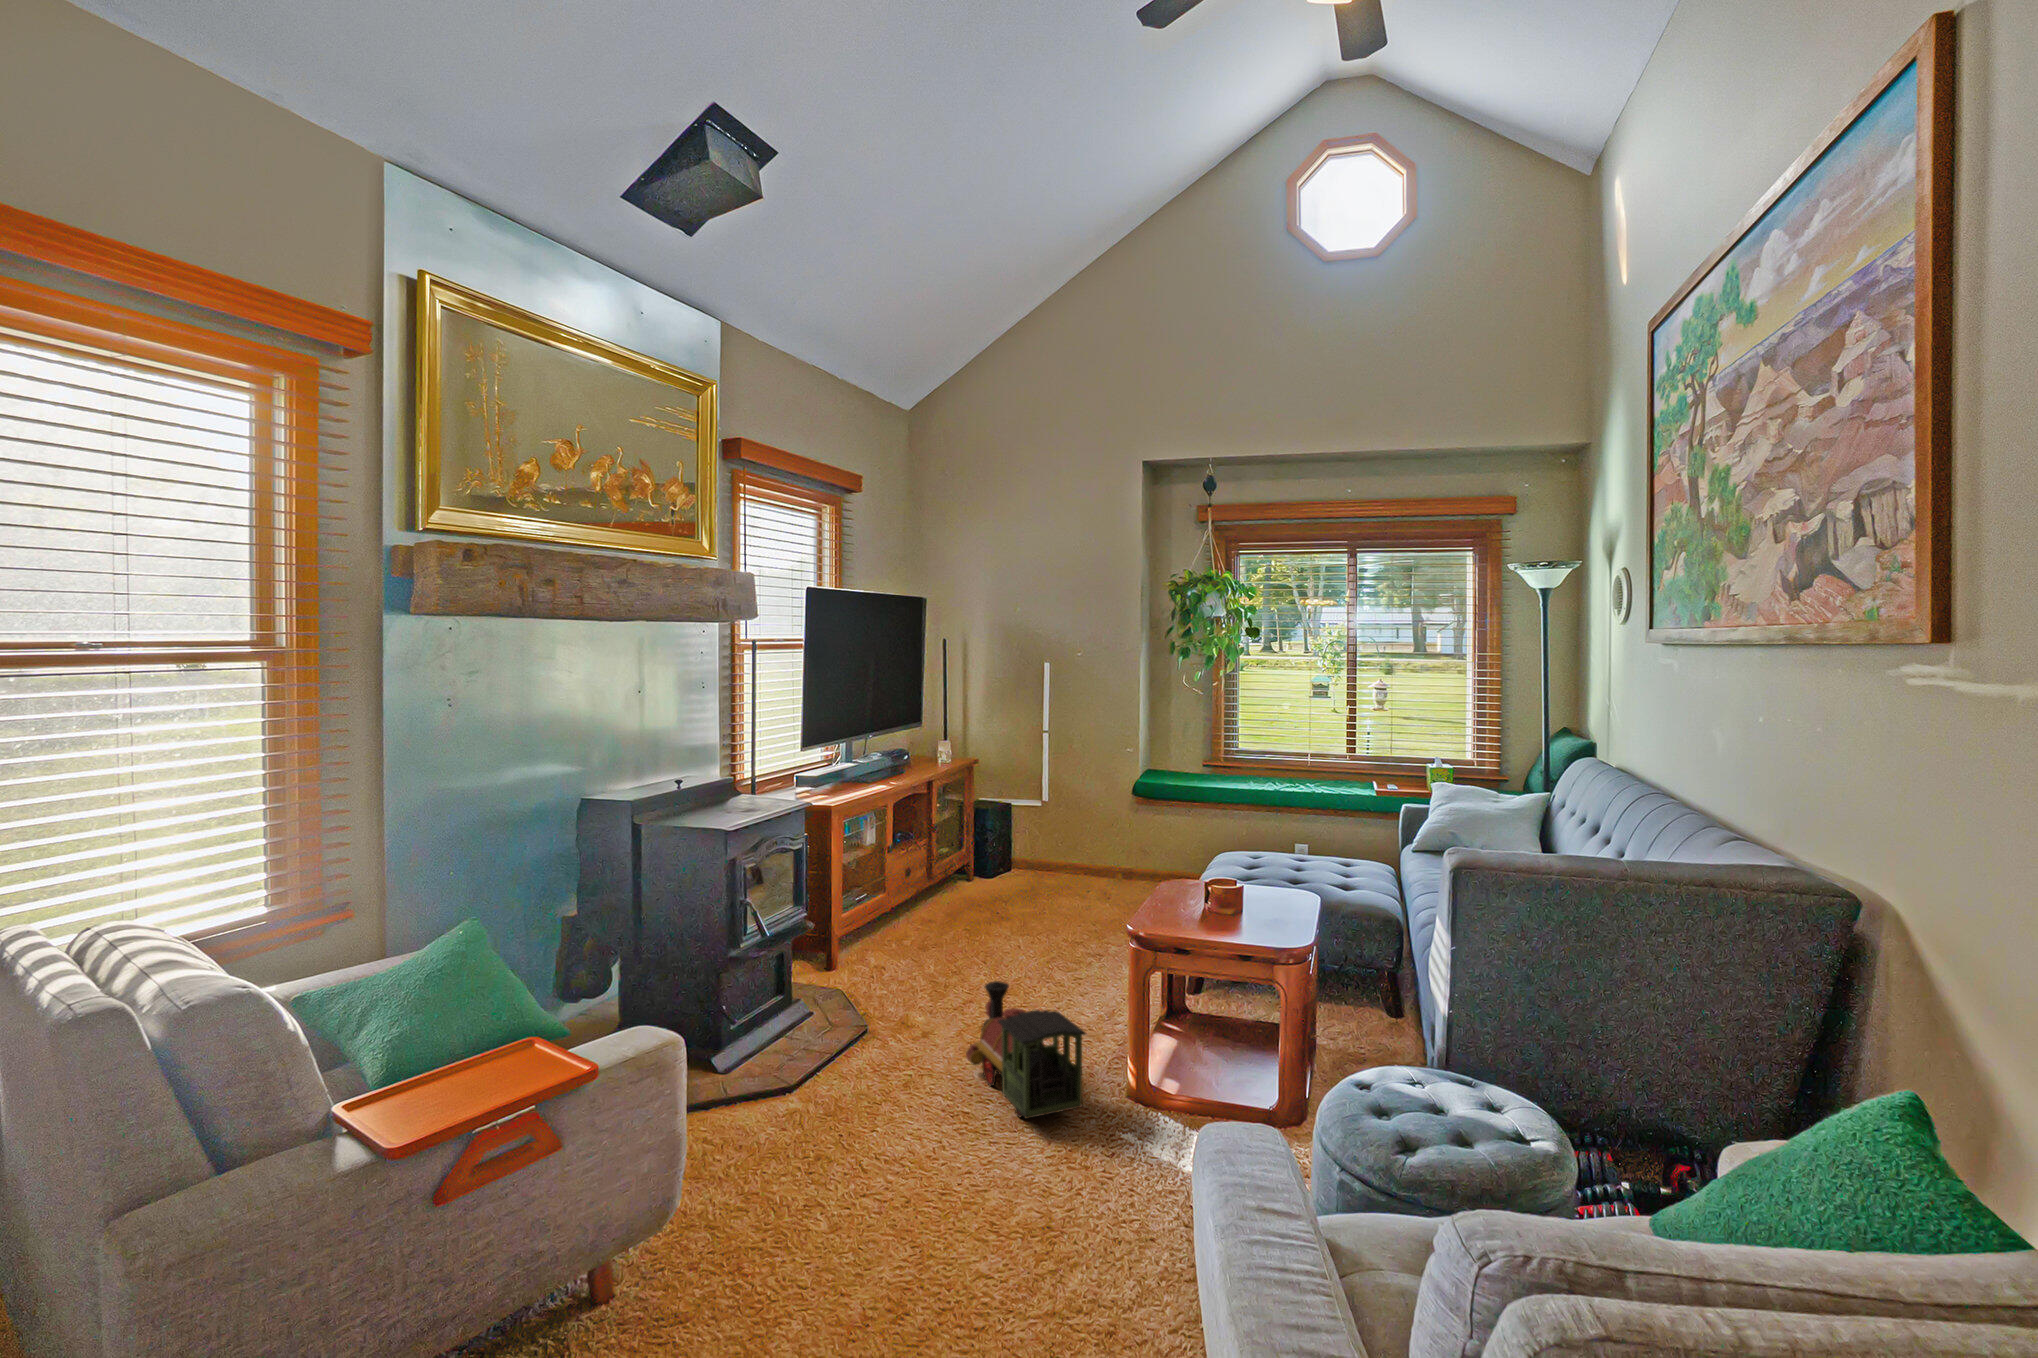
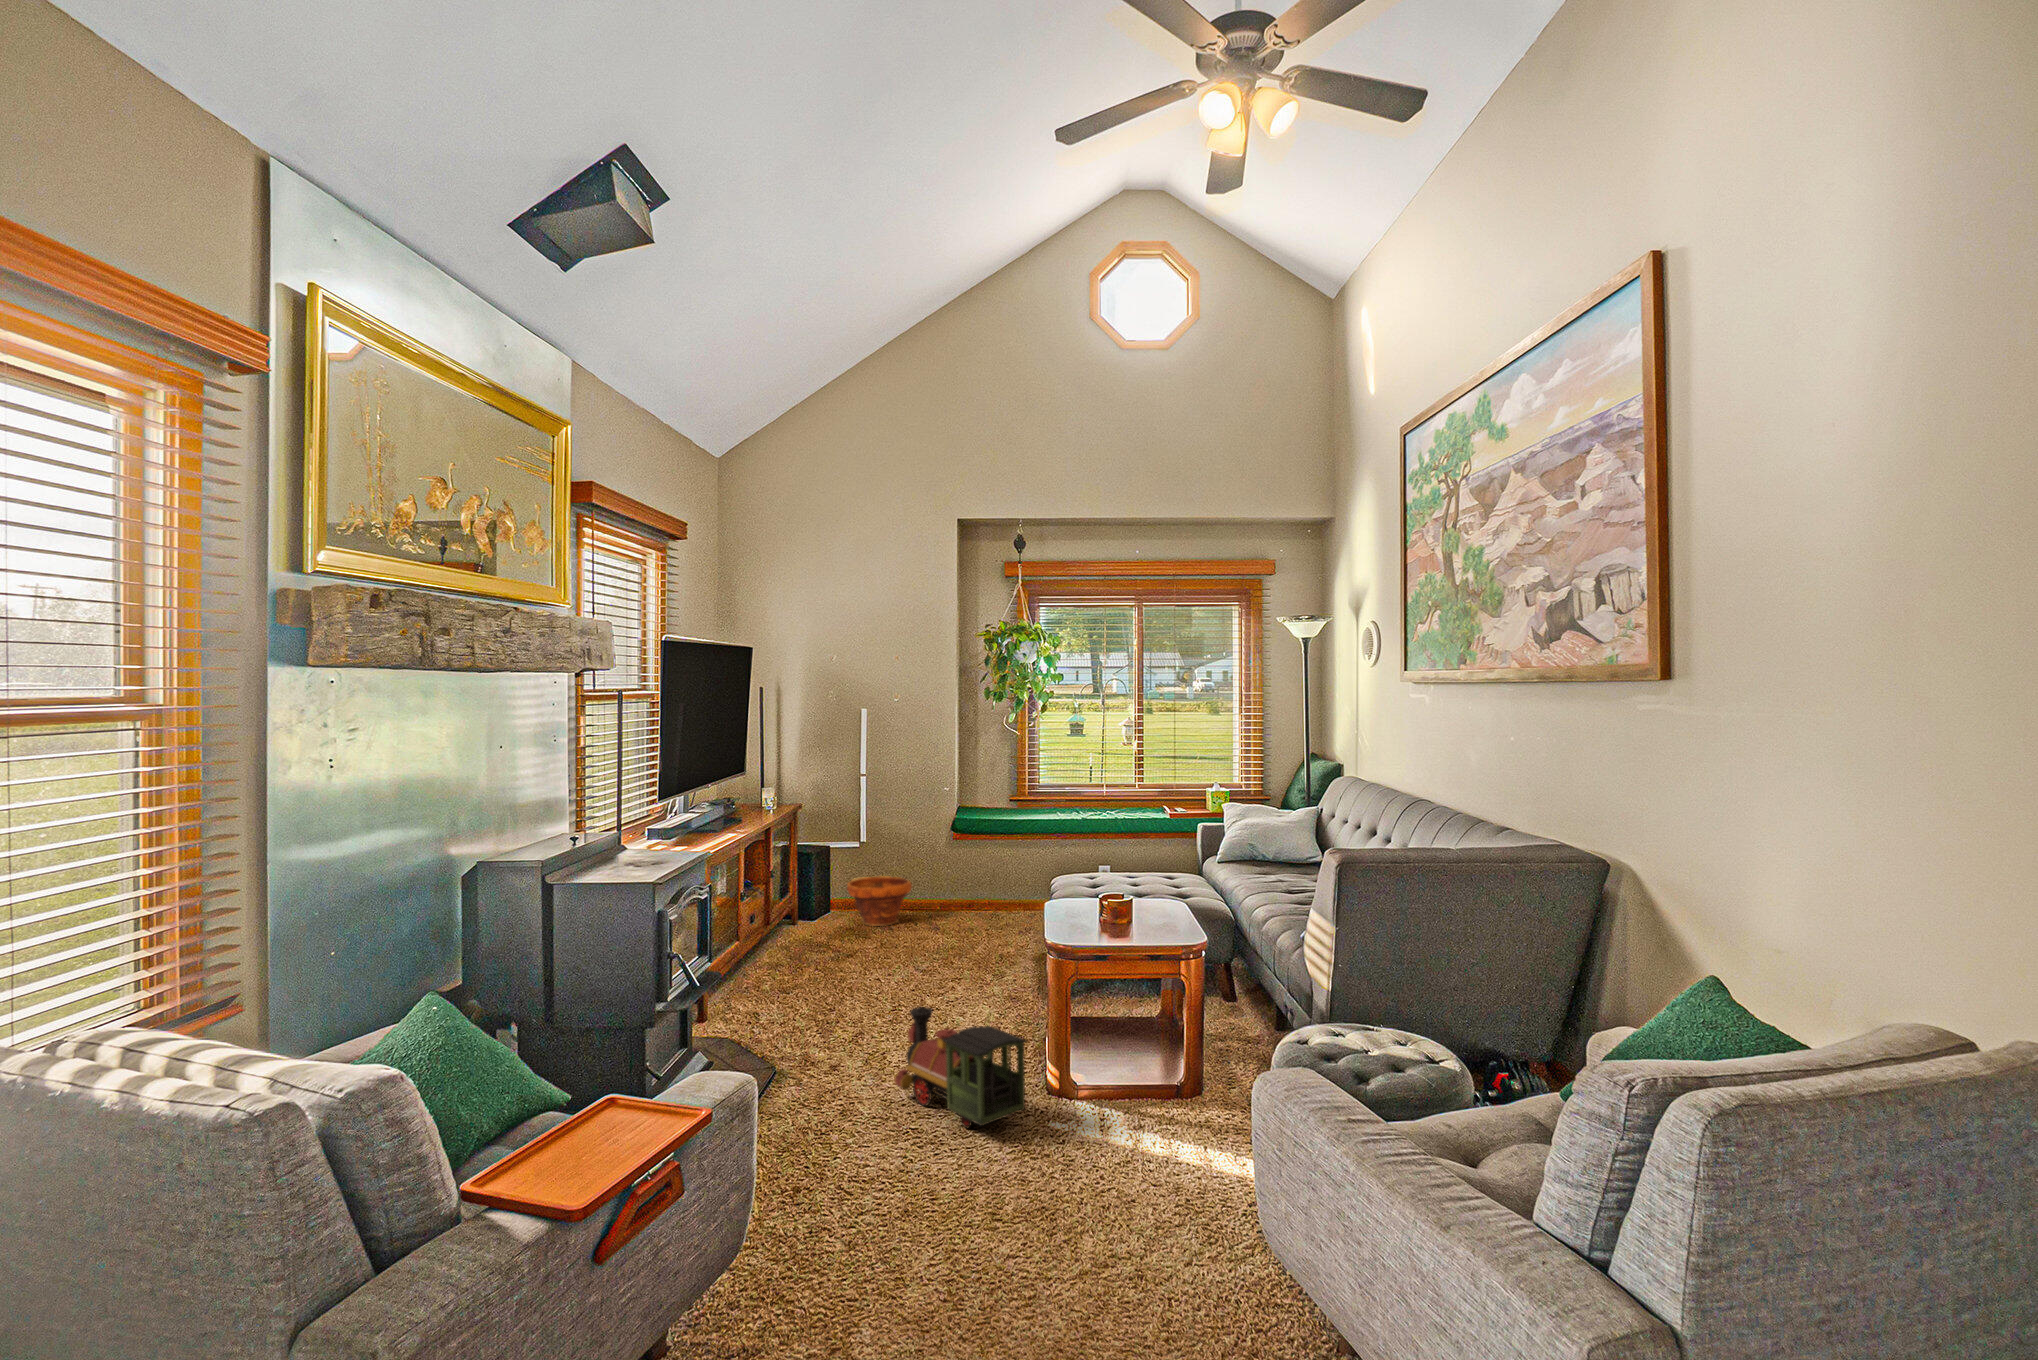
planter: none [1022,836,1087,887] -> present [847,876,912,926]

